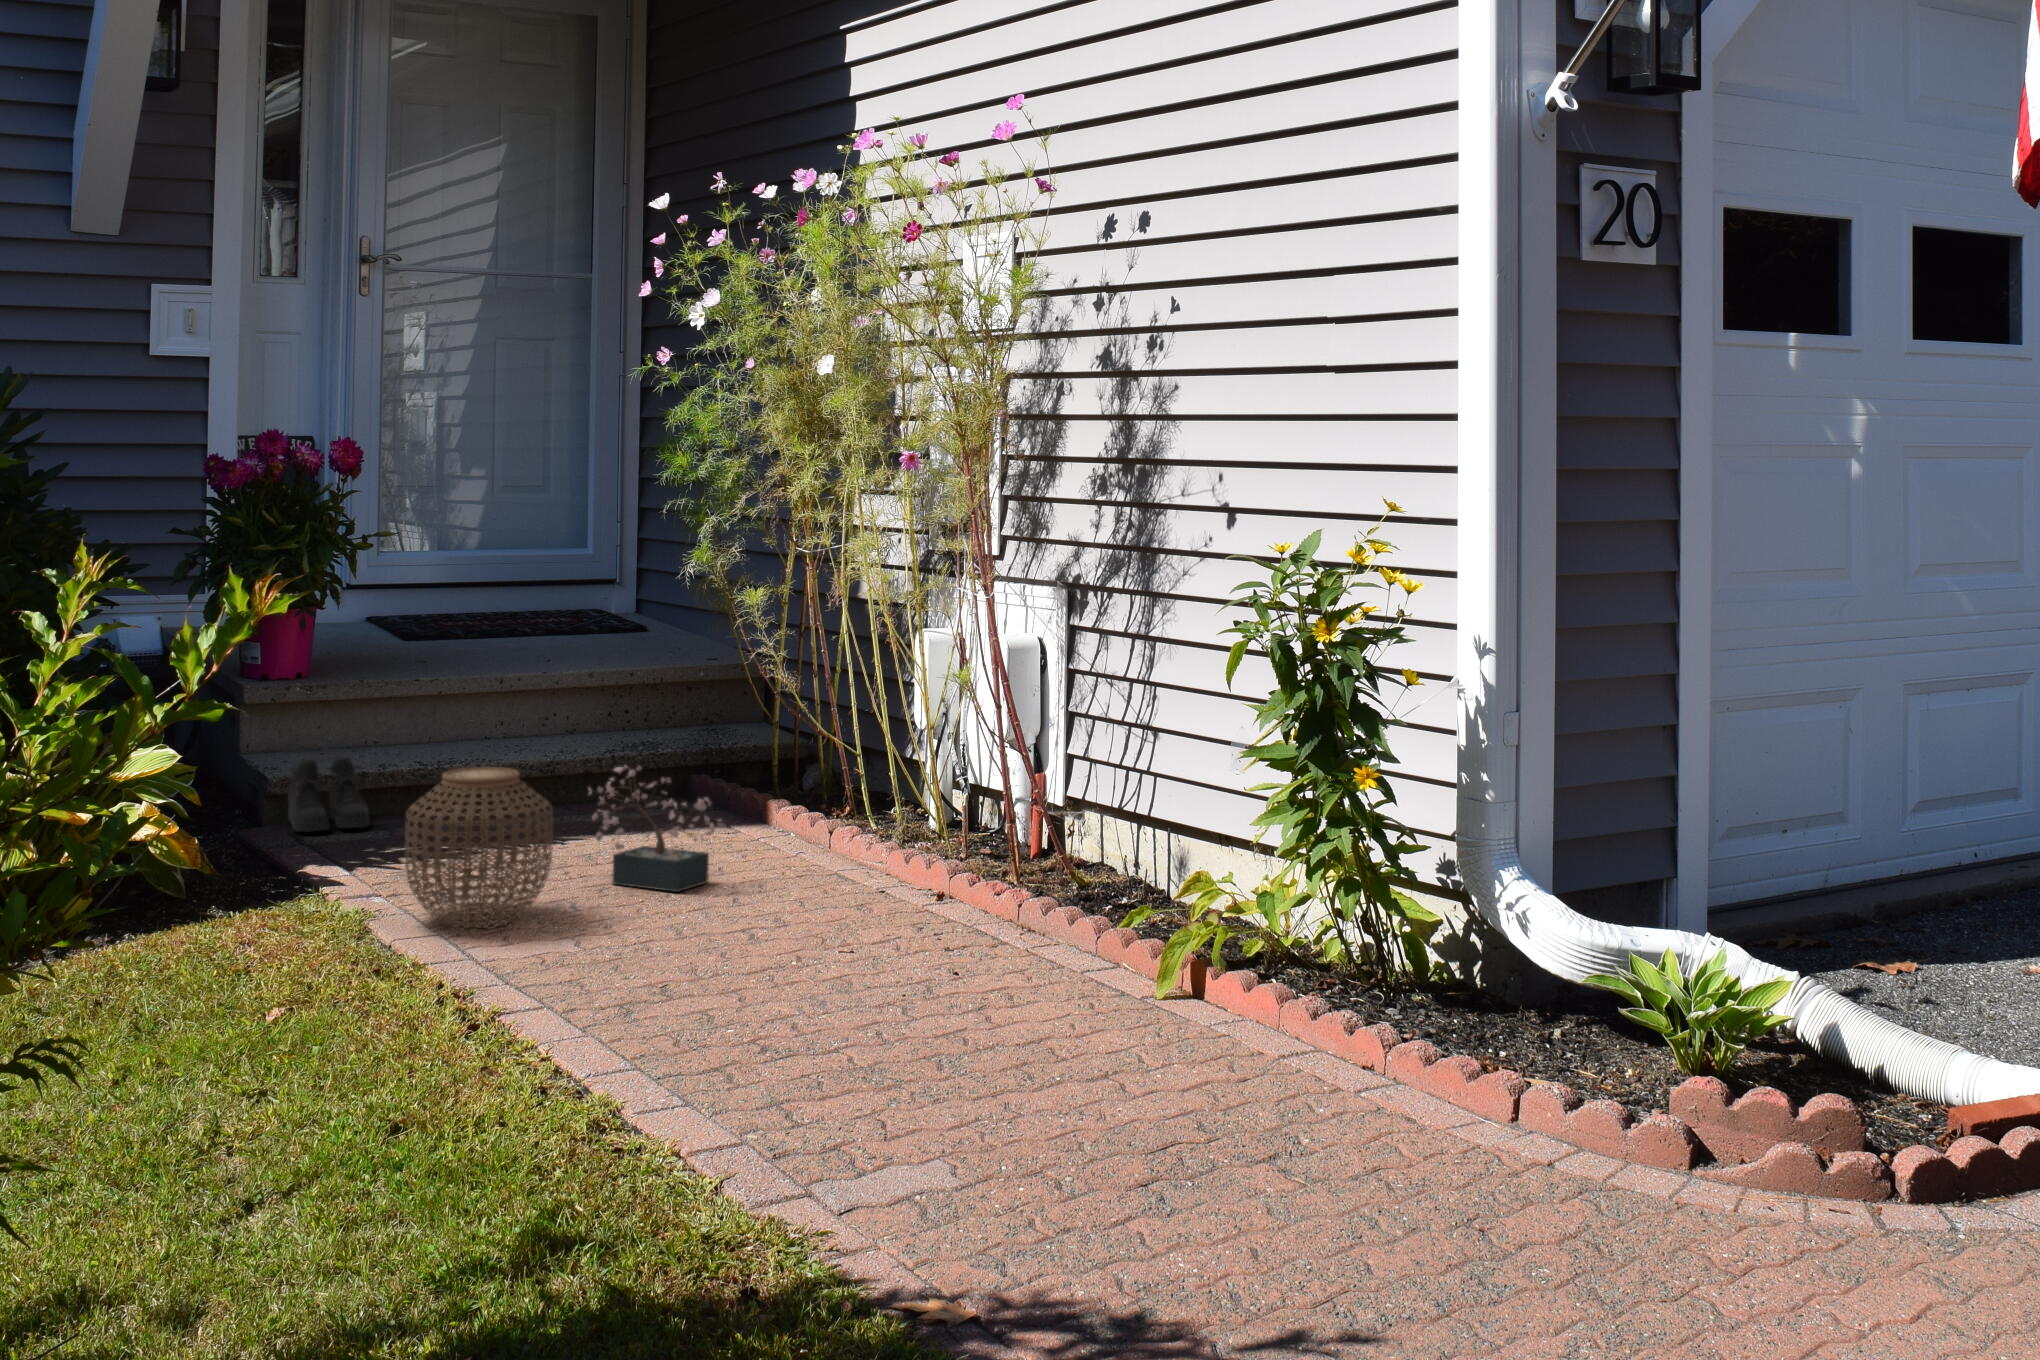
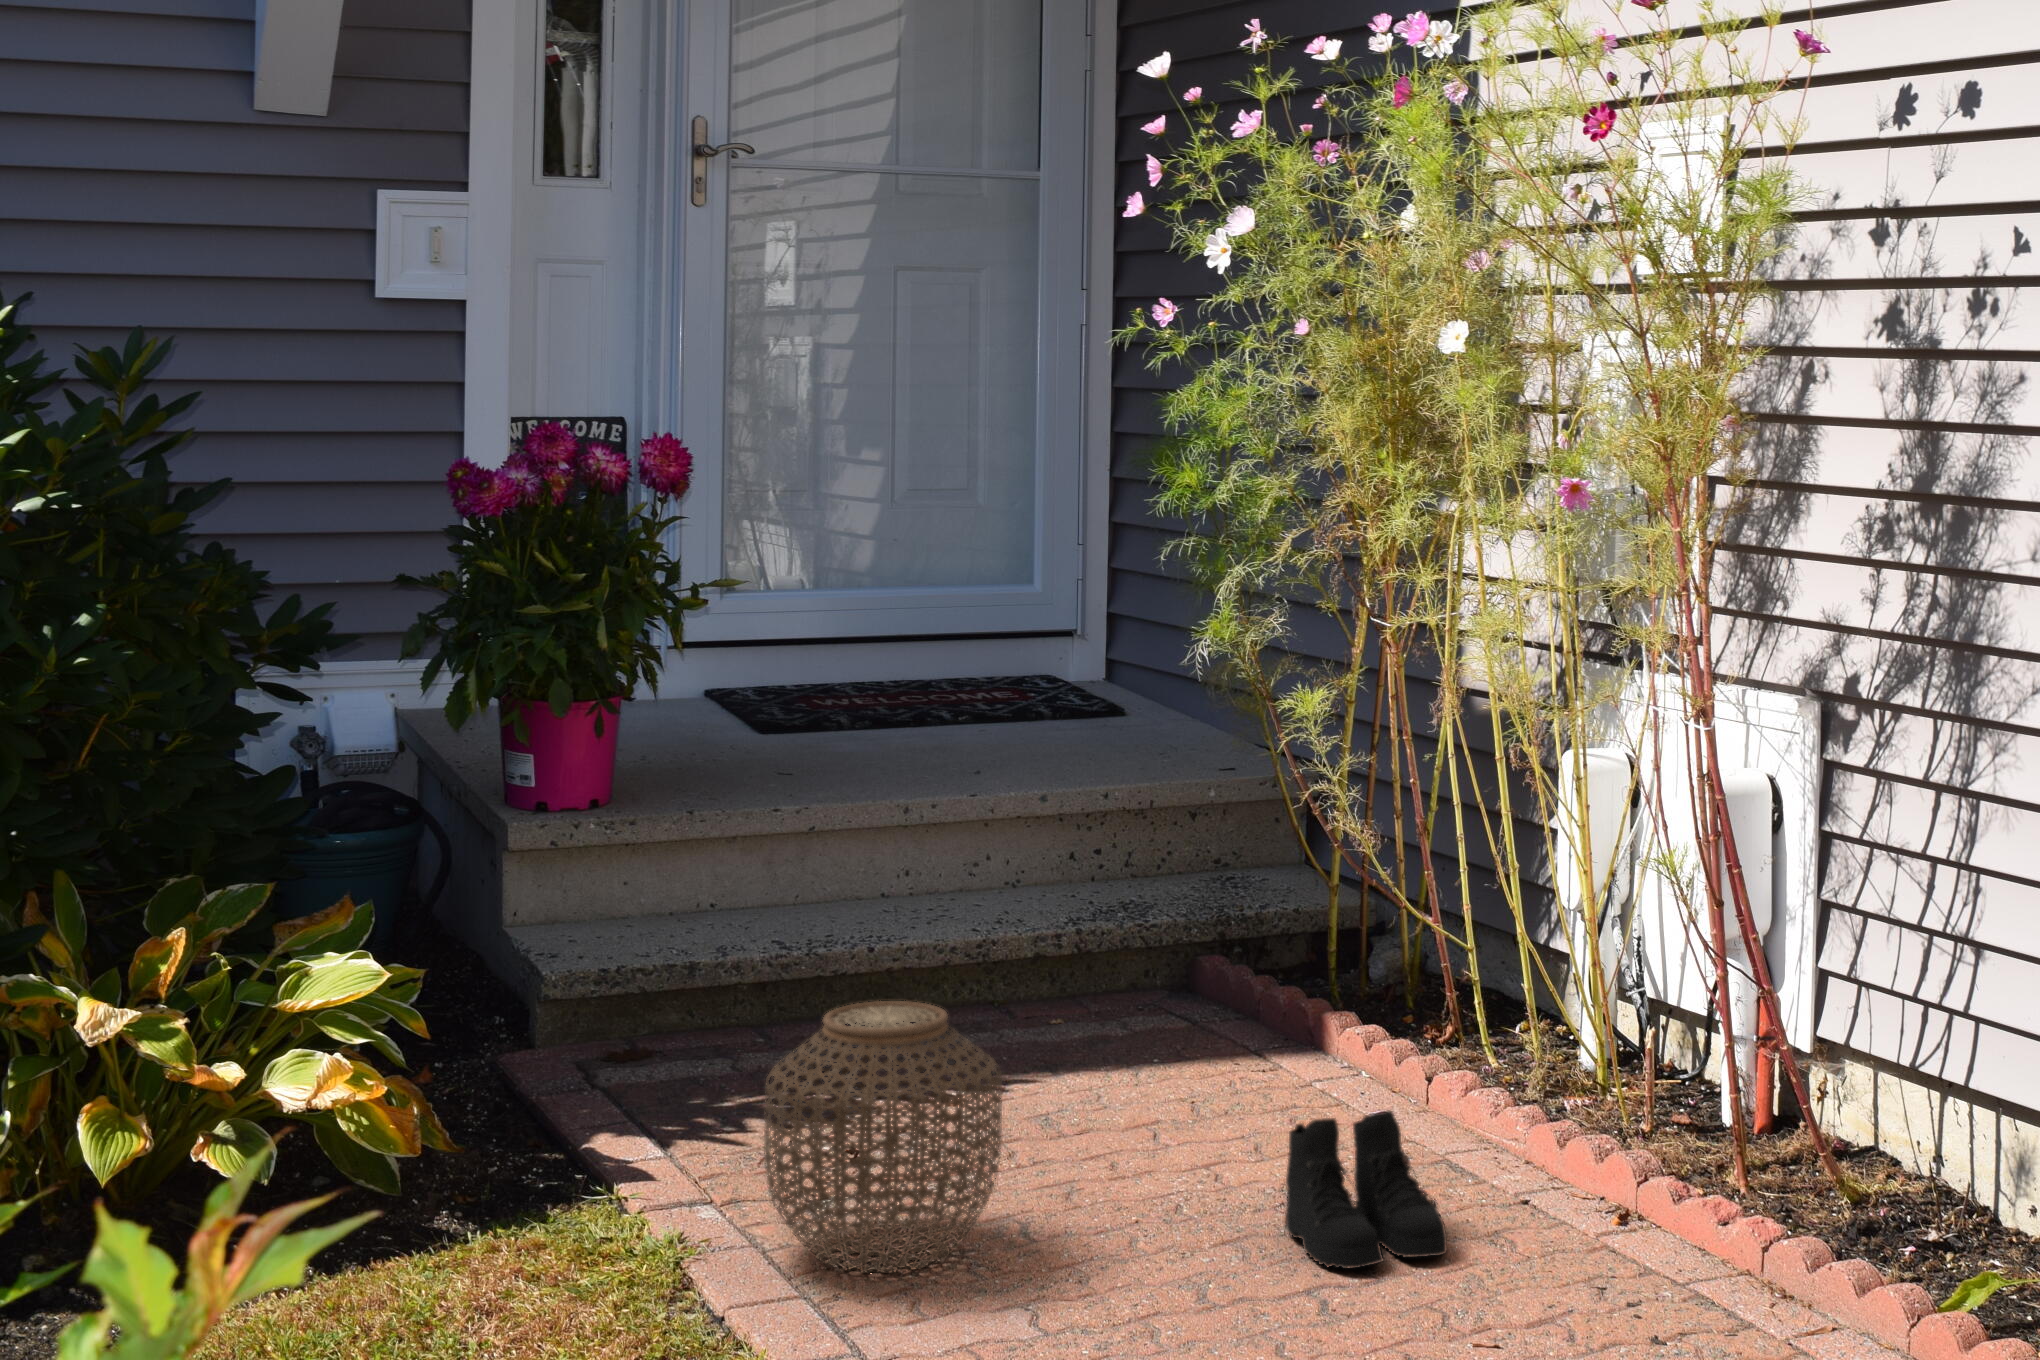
boots: present [288,757,370,832] -> present [1286,1110,1447,1269]
decorative plant: present [589,766,725,892] -> none [1053,979,1275,1197]

